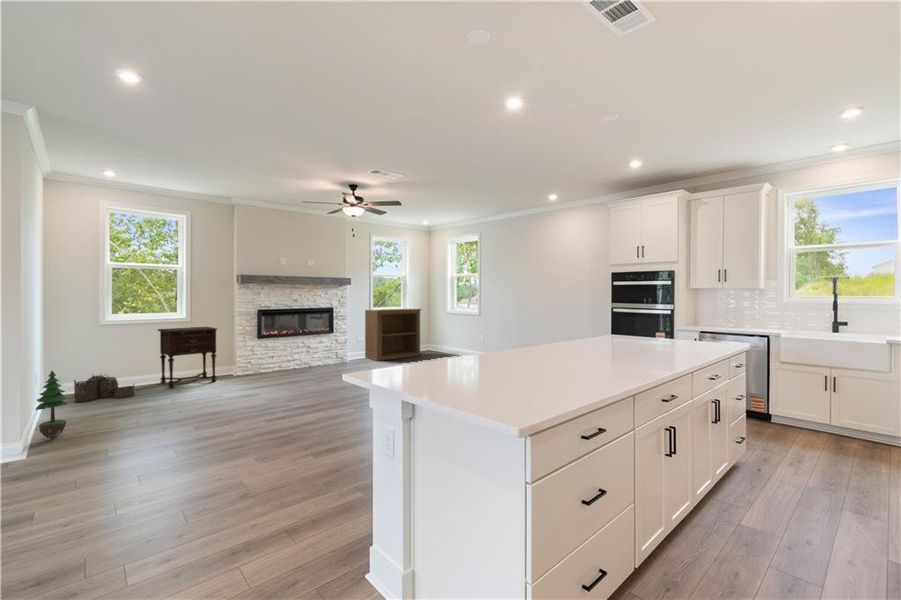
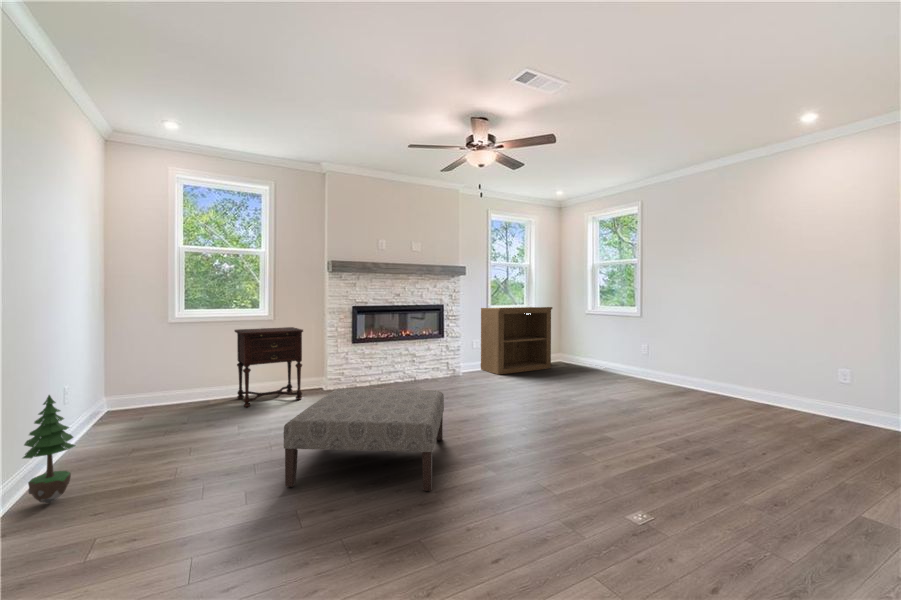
ottoman: none [214,366,323,423] -> present [283,389,444,491]
woven basket: present [74,375,134,402] -> none [127,386,200,425]

